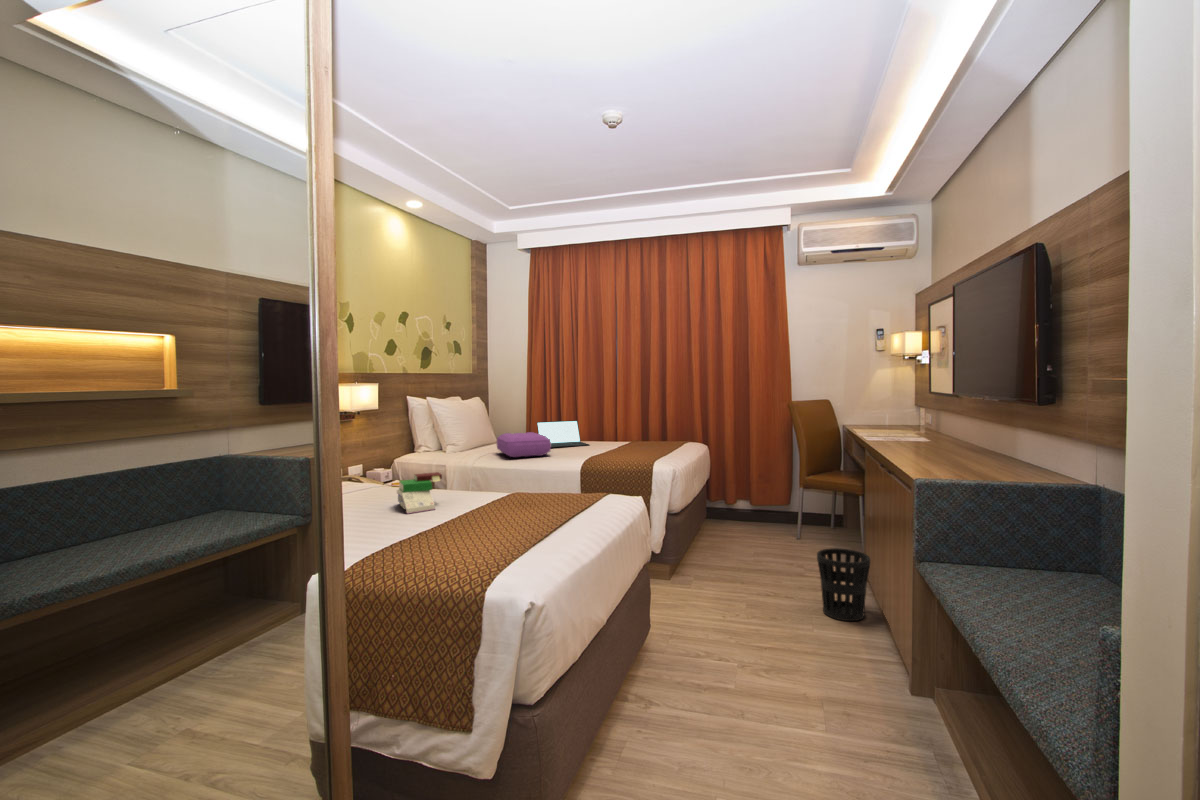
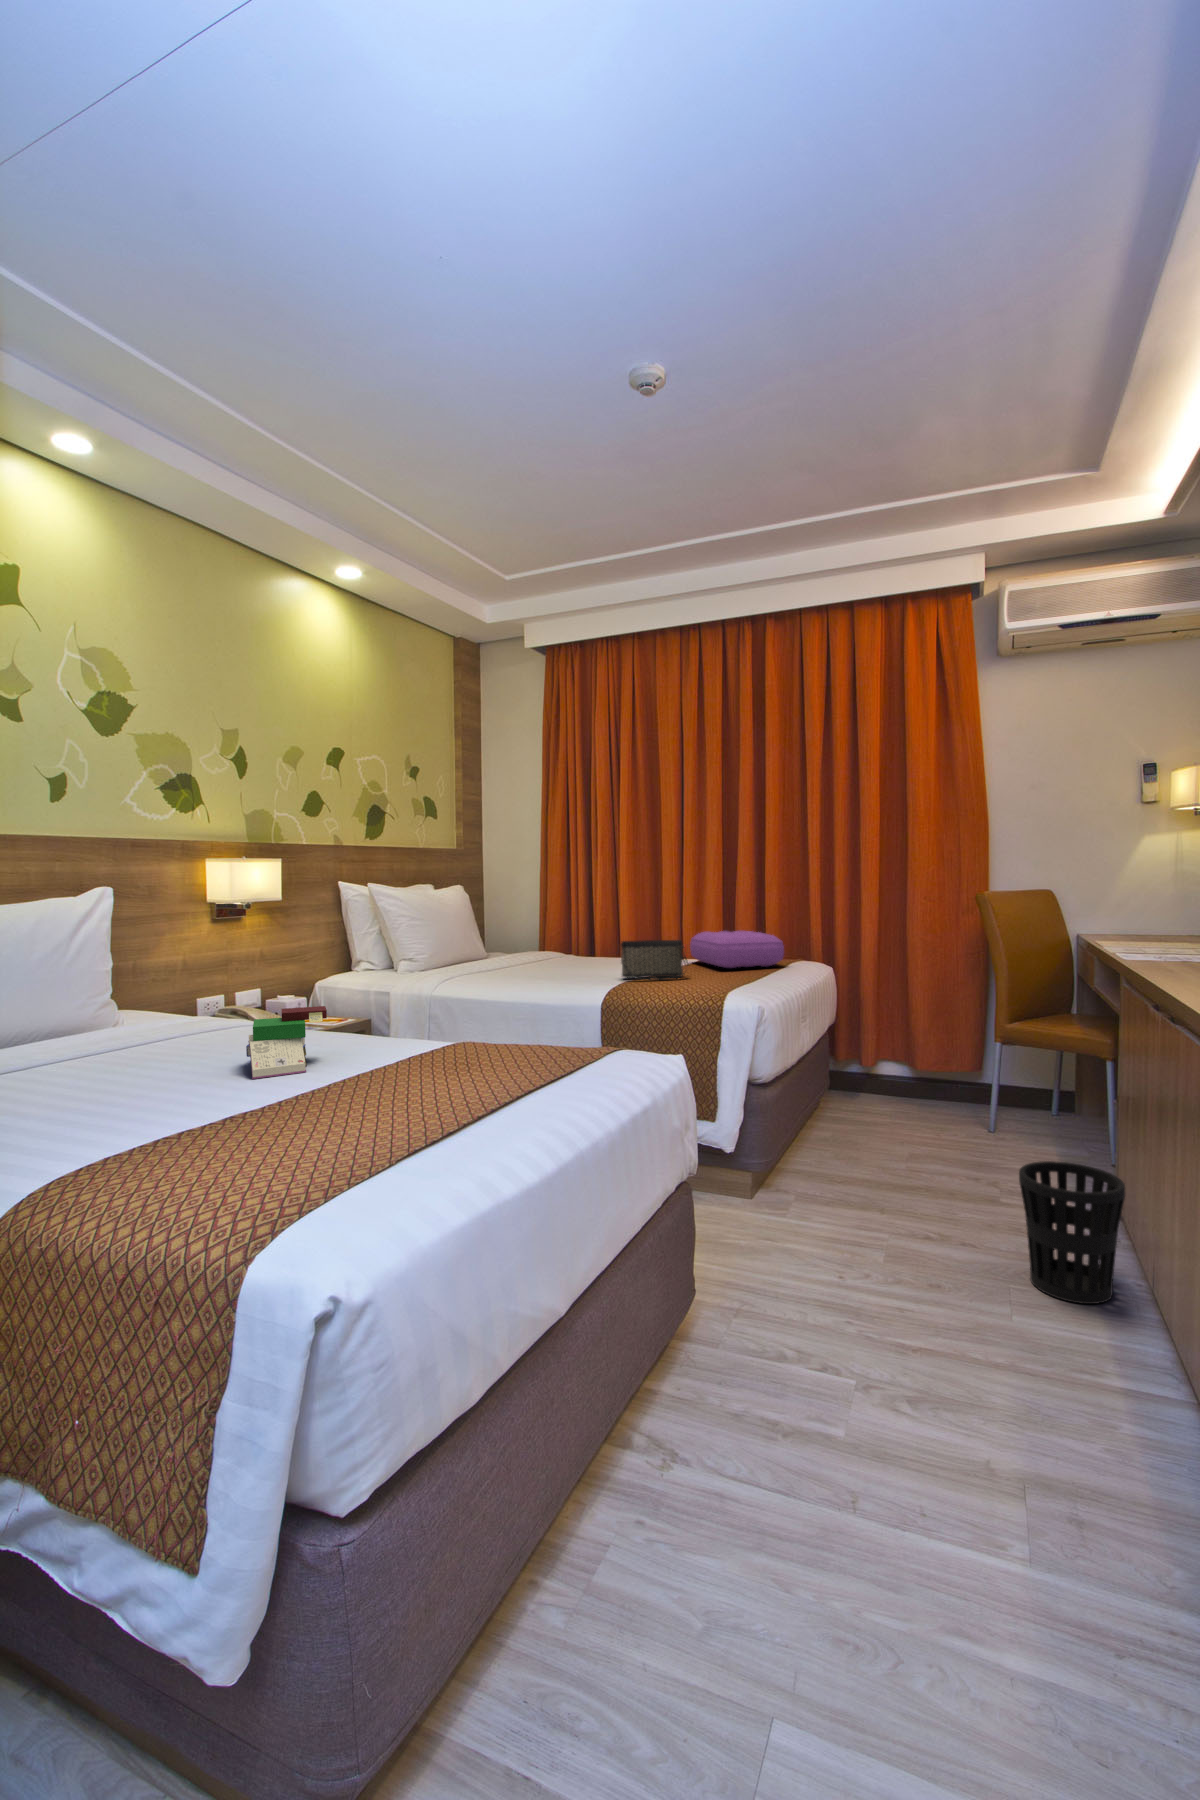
laptop: present [537,421,589,448] -> none [548,923,632,967]
handbag: none [587,431,628,455] -> present [620,940,688,980]
pillow: present [496,432,551,457] -> present [690,931,784,968]

